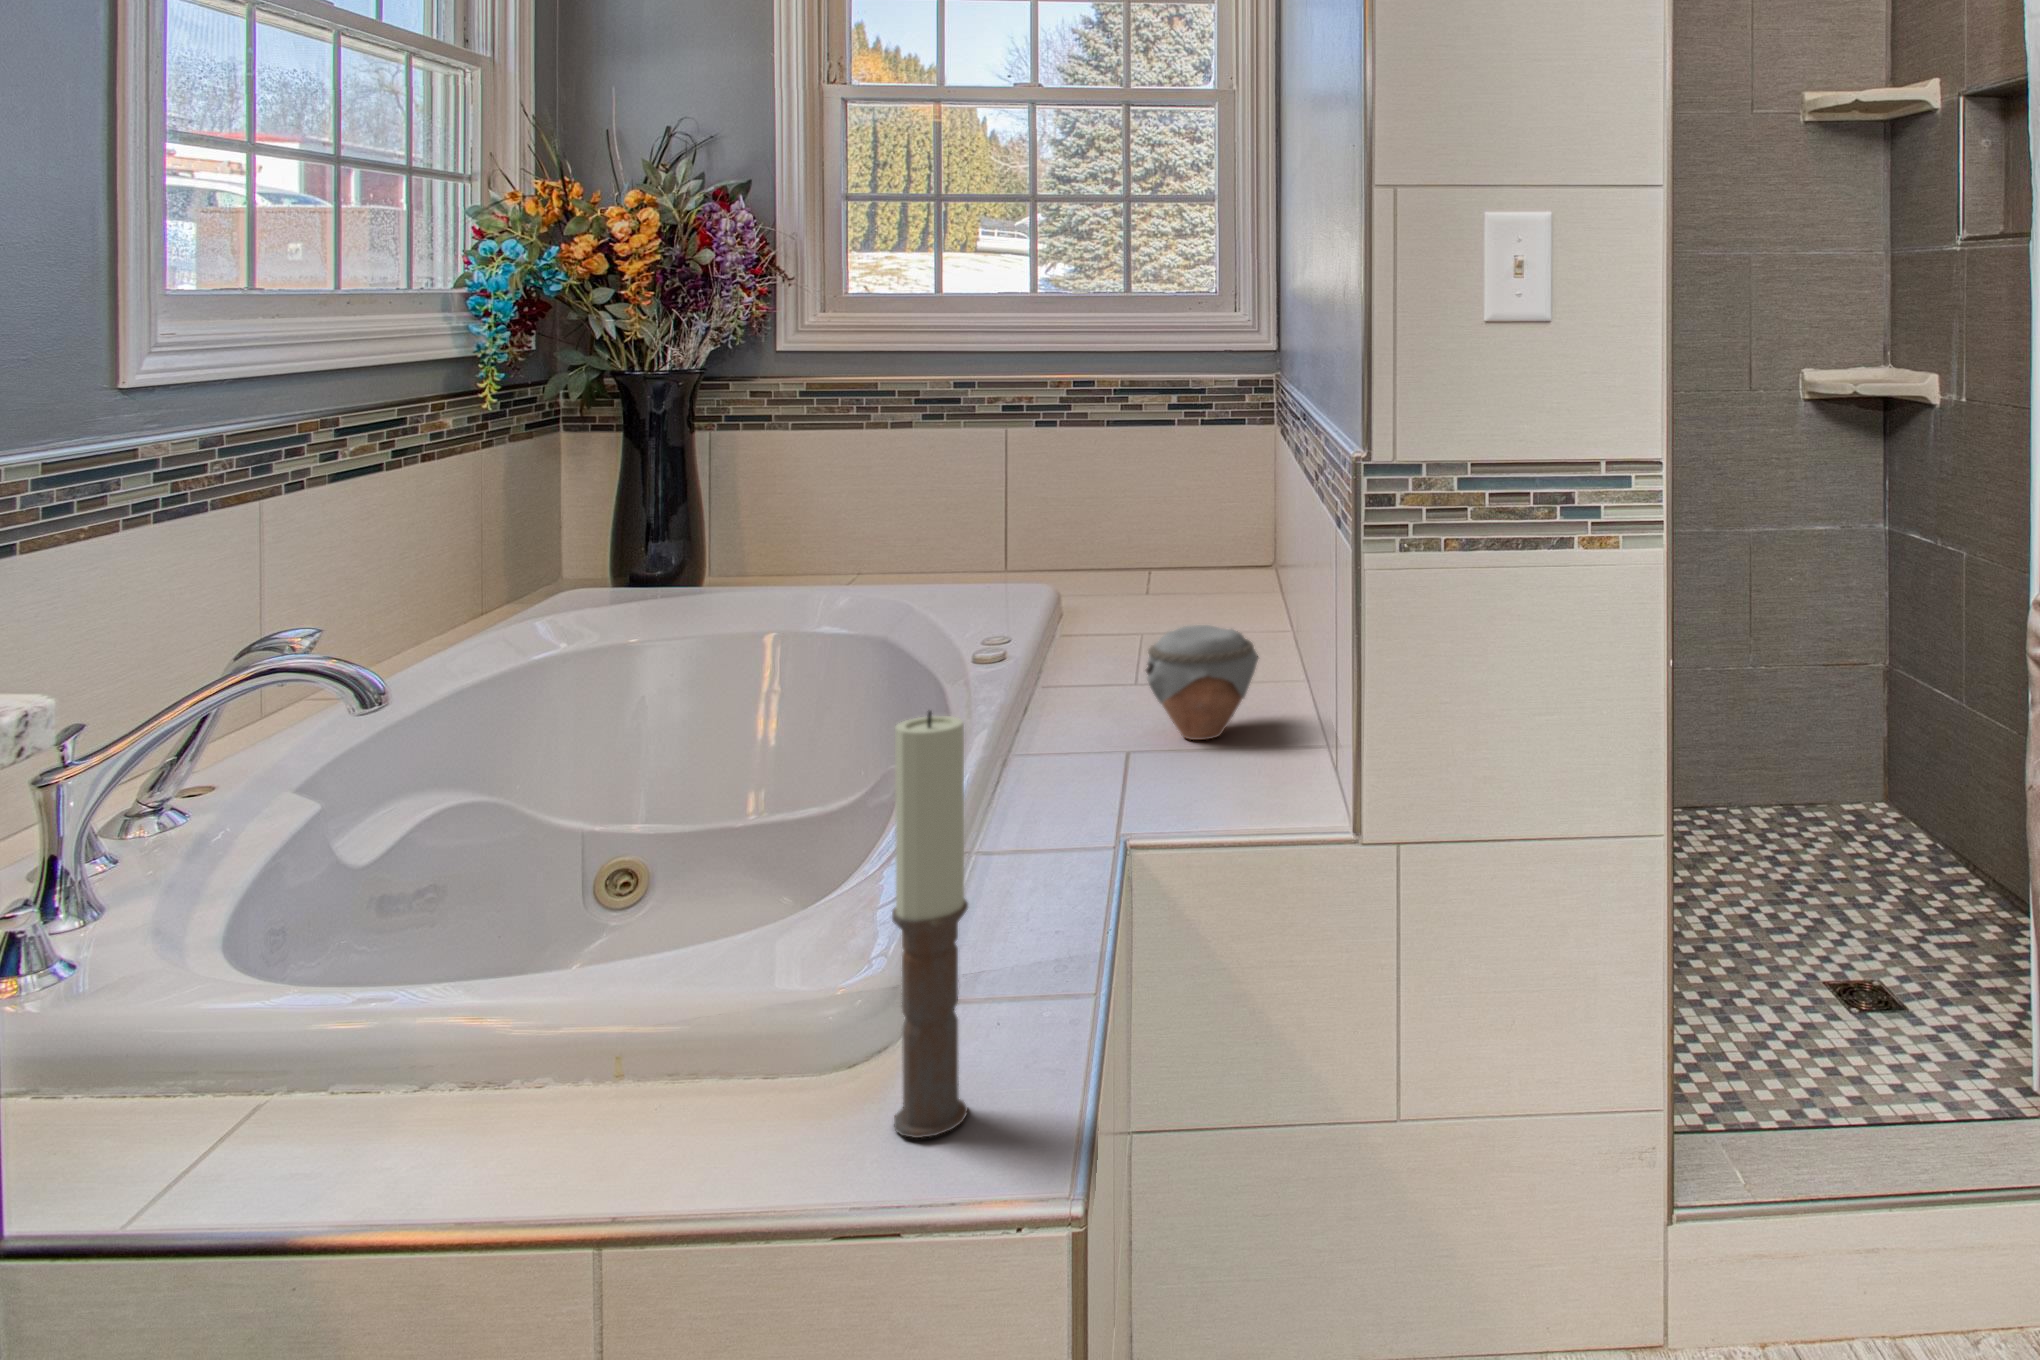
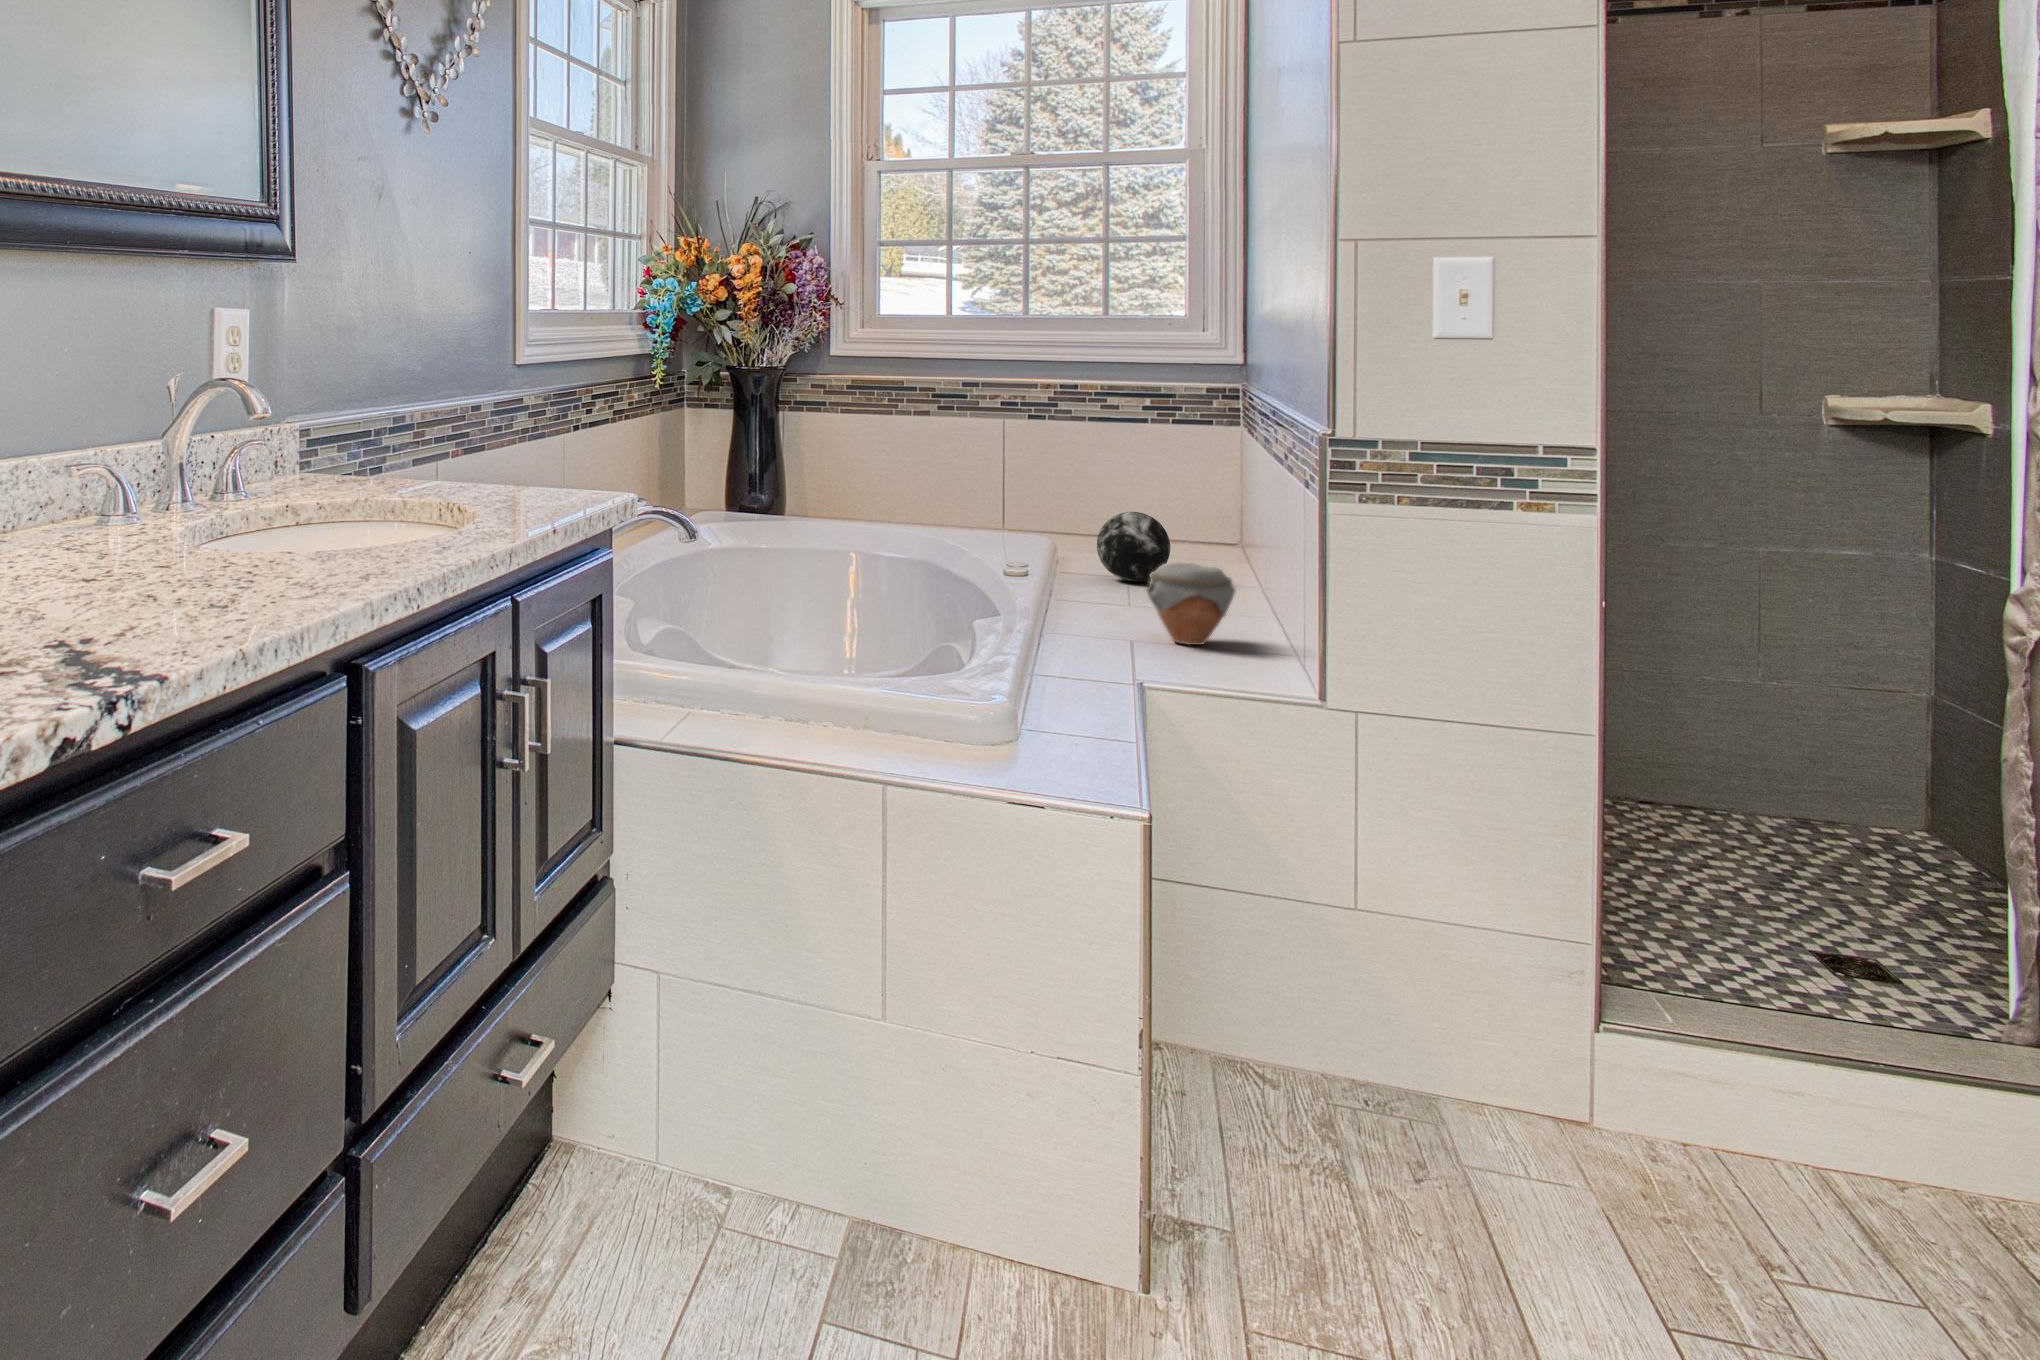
decorative orb: none [1115,534,1202,620] -> present [1097,512,1170,581]
candle: present [892,711,968,1138] -> none [1043,540,1091,775]

